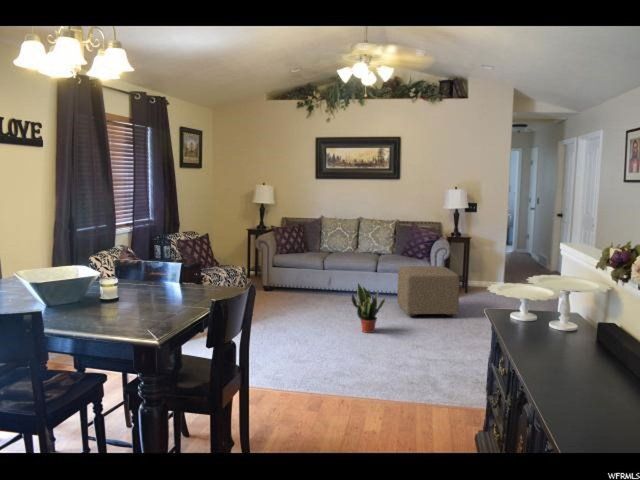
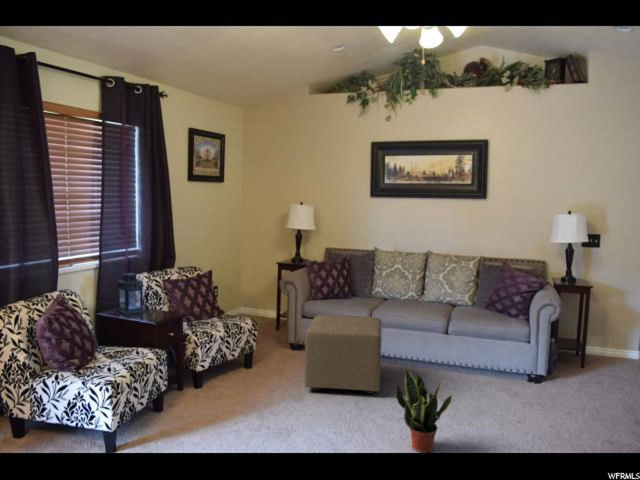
ottoman: present [397,266,459,317] -> present [305,315,381,394]

